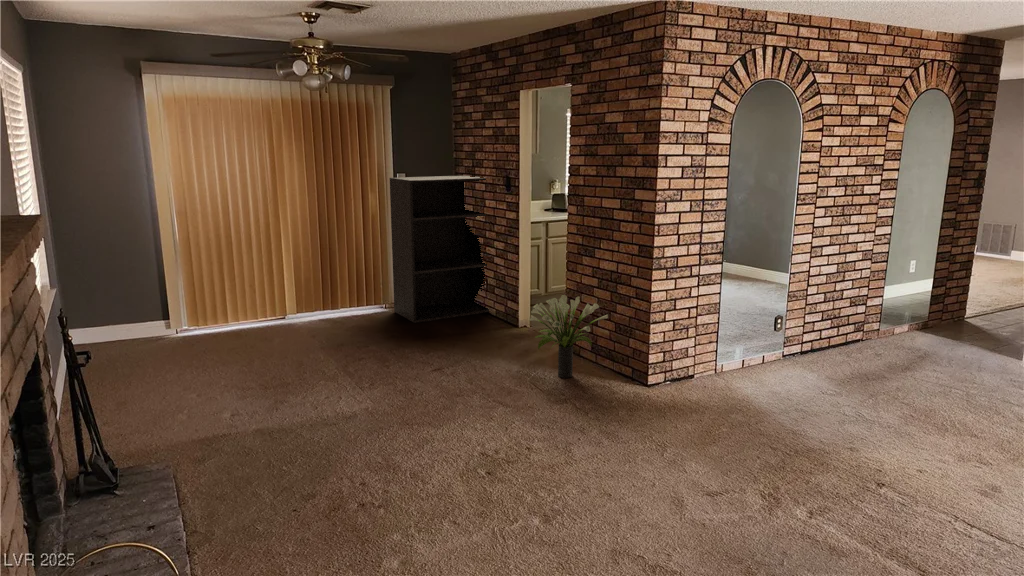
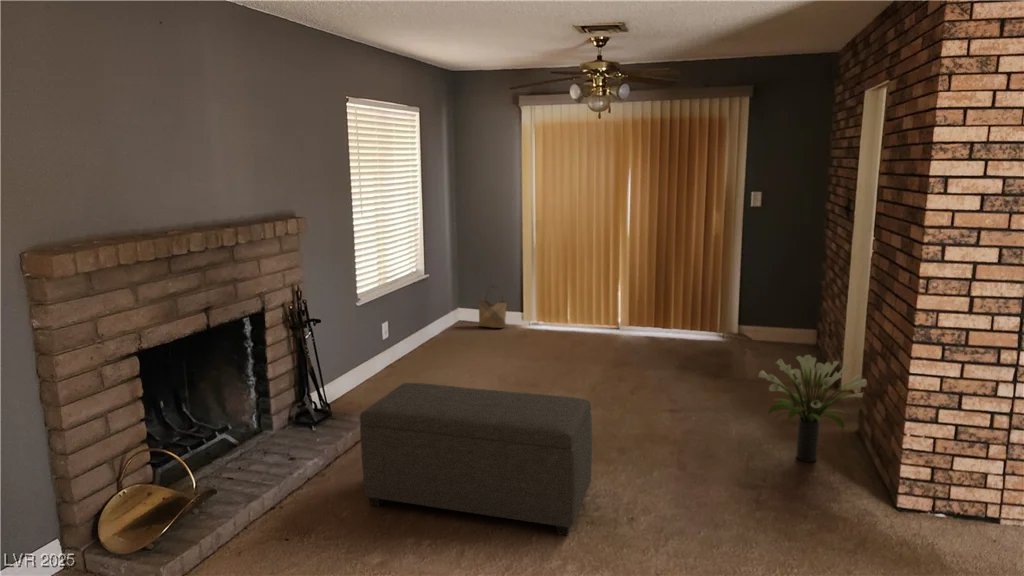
bookshelf: present [390,176,489,323] -> none [724,197,843,364]
woven basket: none [109,294,152,346] -> present [478,288,507,328]
ottoman: none [269,363,511,538] -> present [360,383,592,535]

